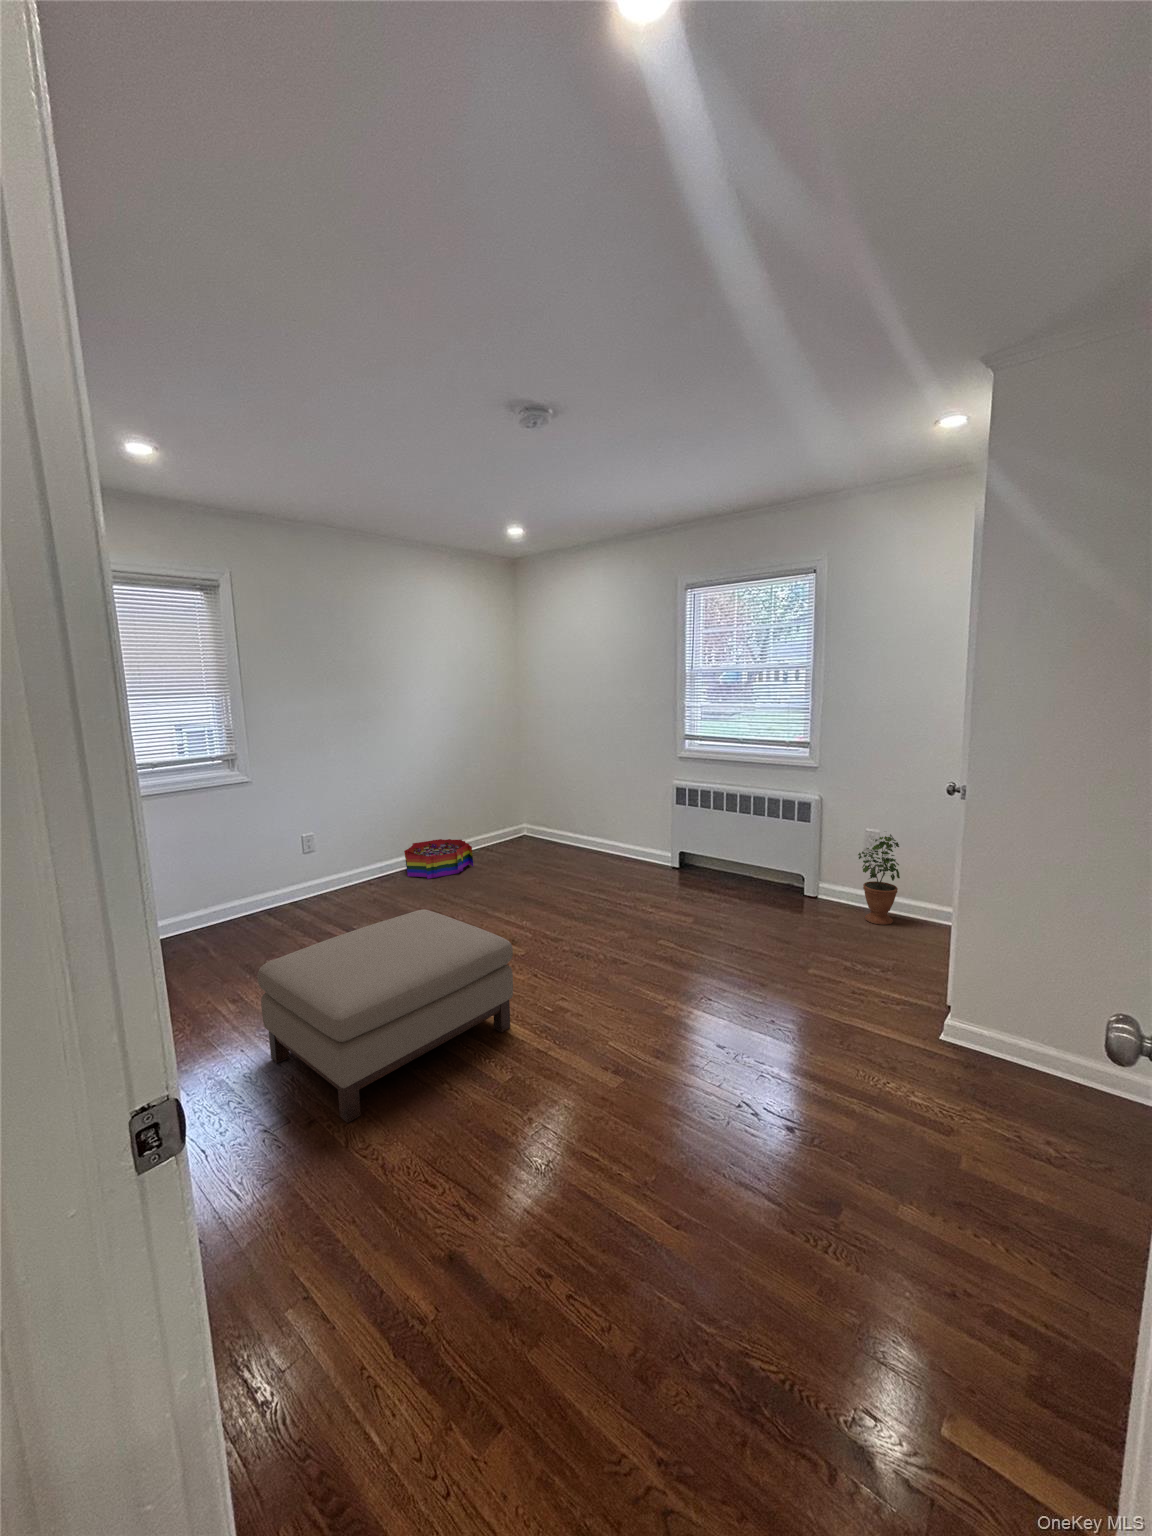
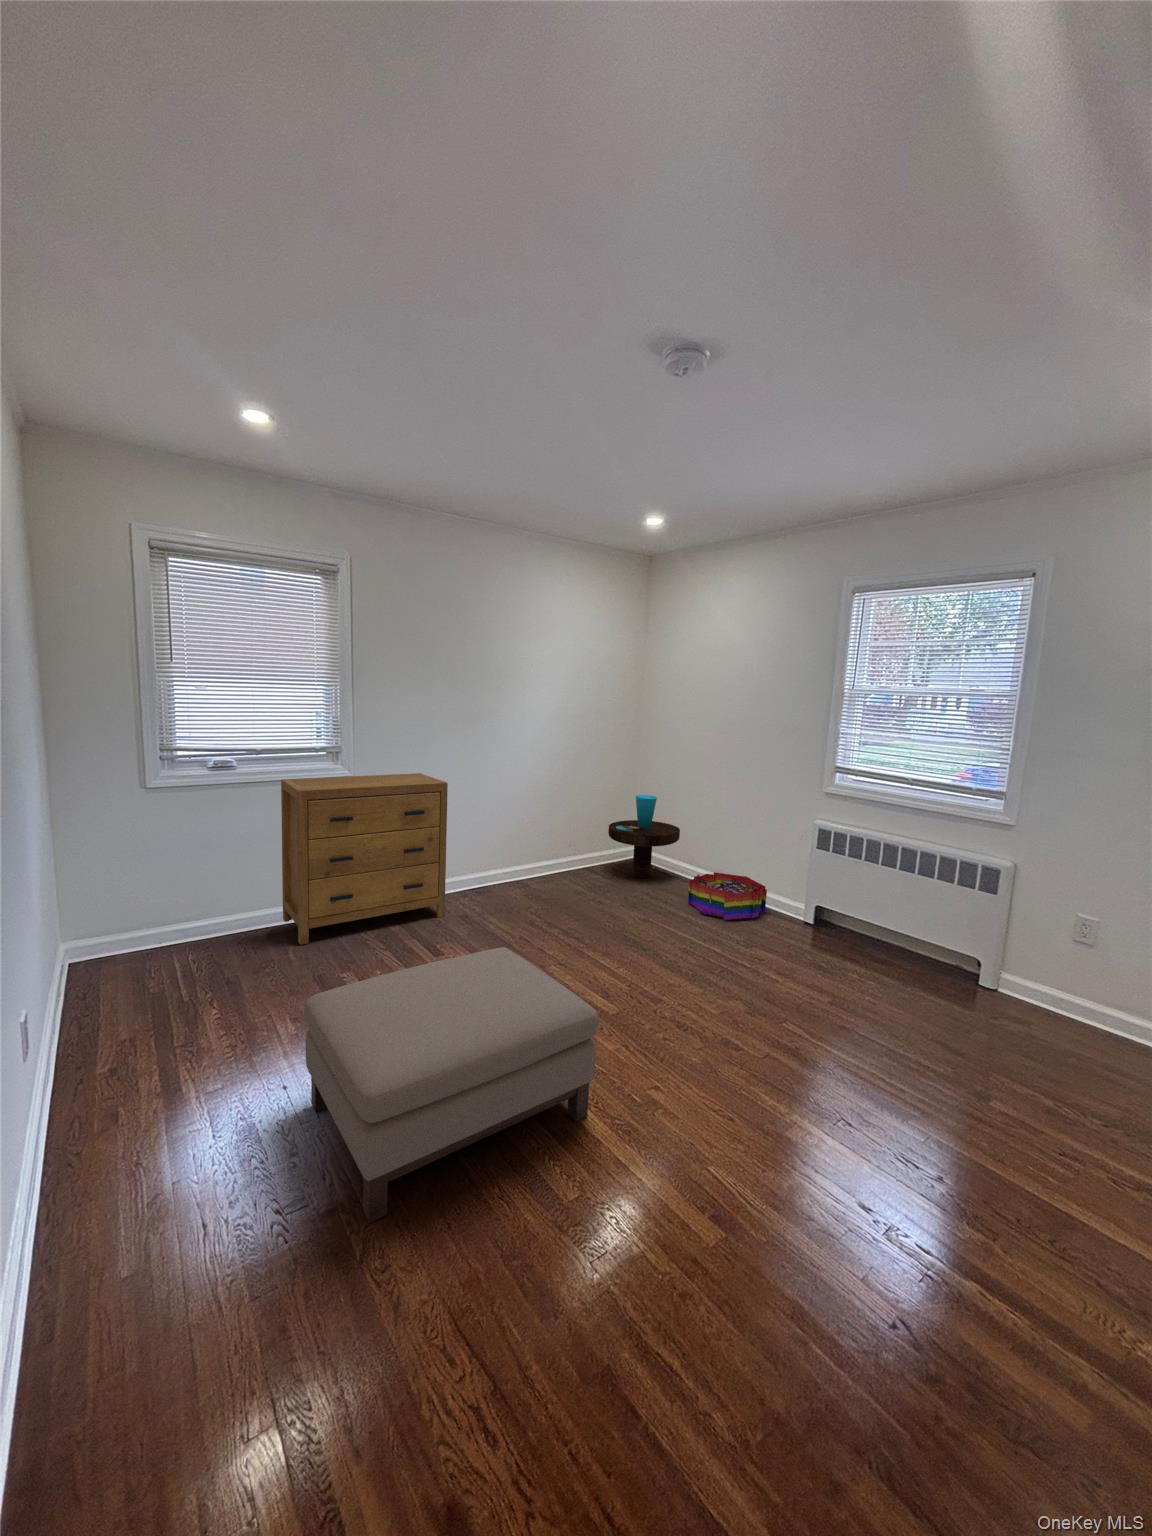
dresser: none [177,774,354,945] -> present [281,773,448,945]
side table: none [498,775,562,851] -> present [608,795,680,878]
potted plant: present [858,834,900,925] -> none [1068,922,1135,1049]
storage bin: present [404,839,473,879] -> present [688,872,767,920]

